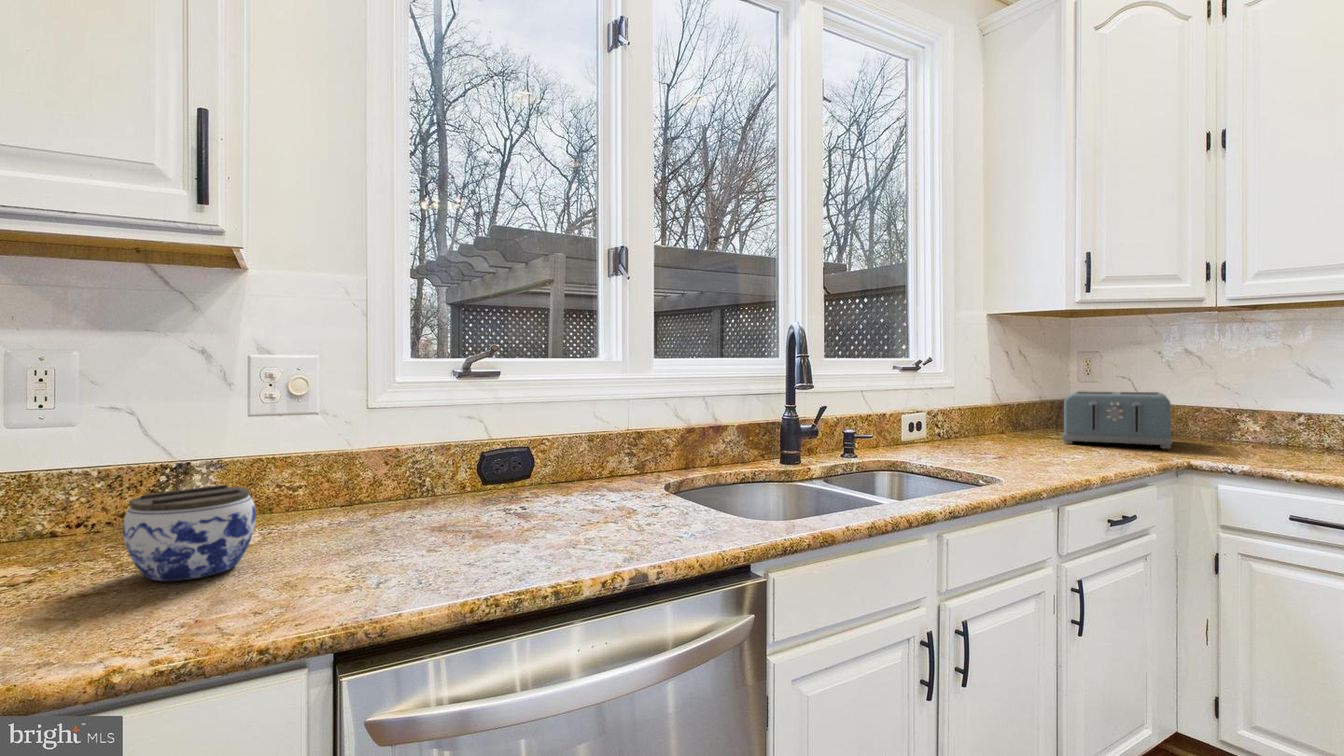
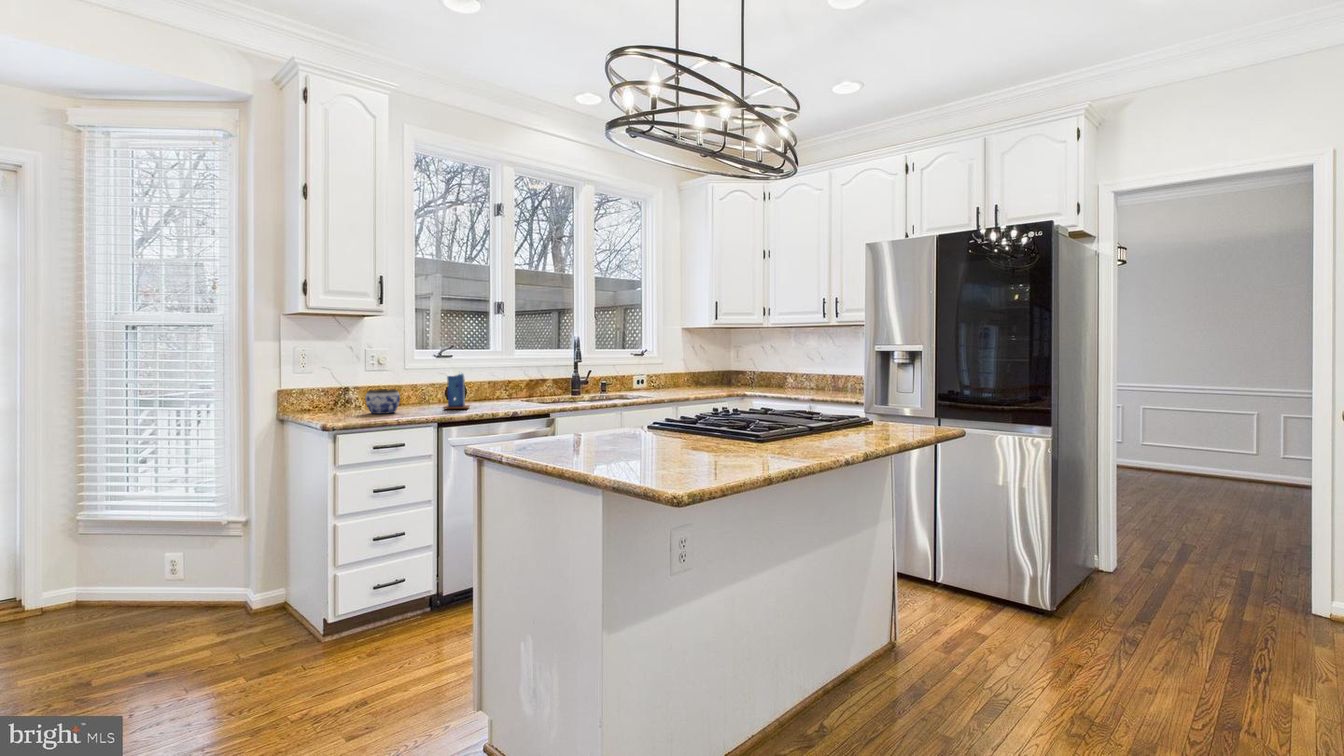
toaster: present [1062,391,1173,449] -> none [708,365,759,390]
candle: none [406,419,502,550] -> present [443,371,470,409]

